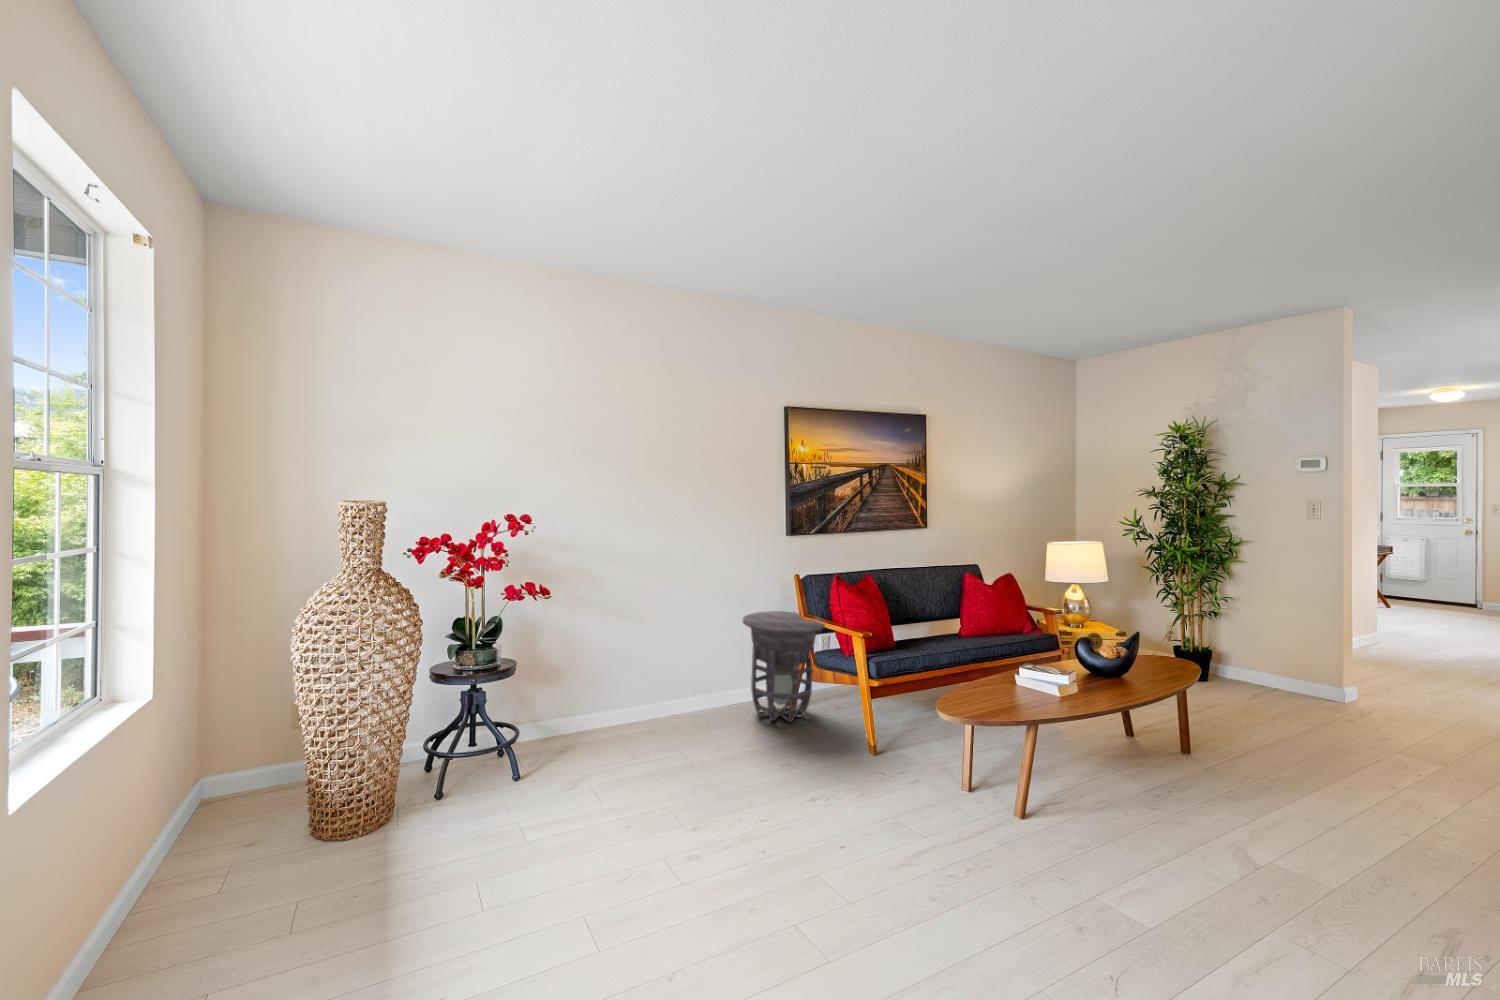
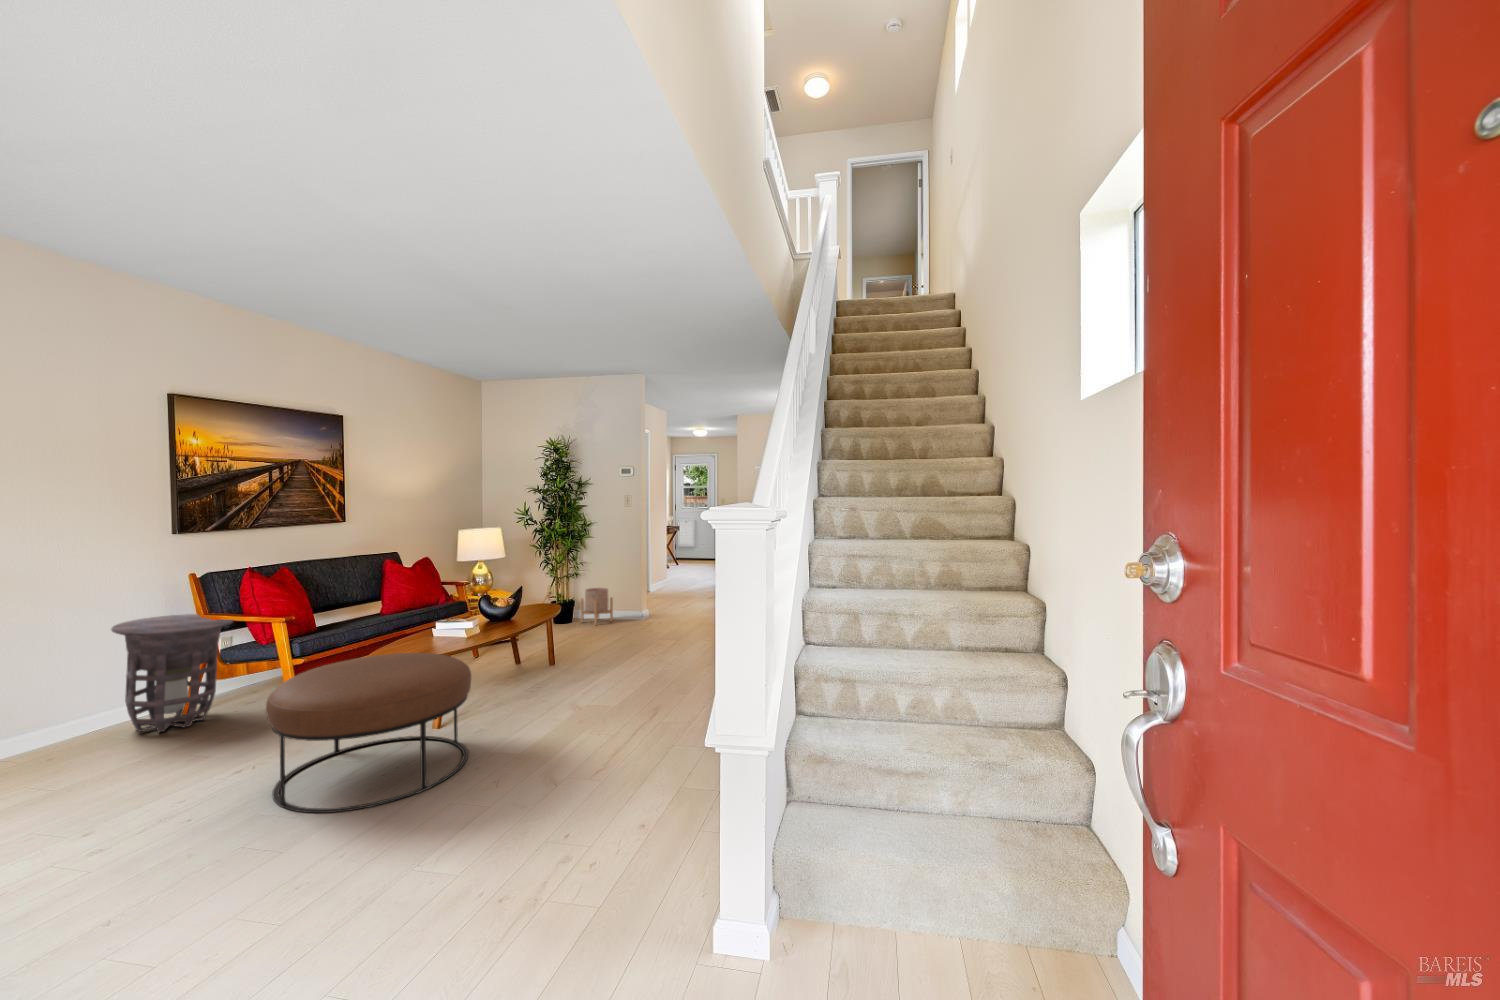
planter: none [1223,638,1283,696] -> present [581,588,613,625]
ottoman: none [832,704,1070,935] -> present [266,653,471,813]

